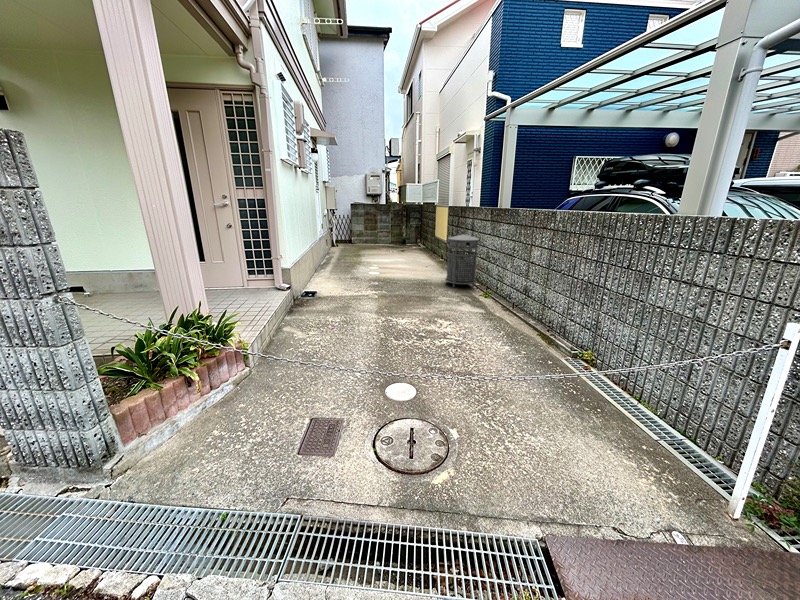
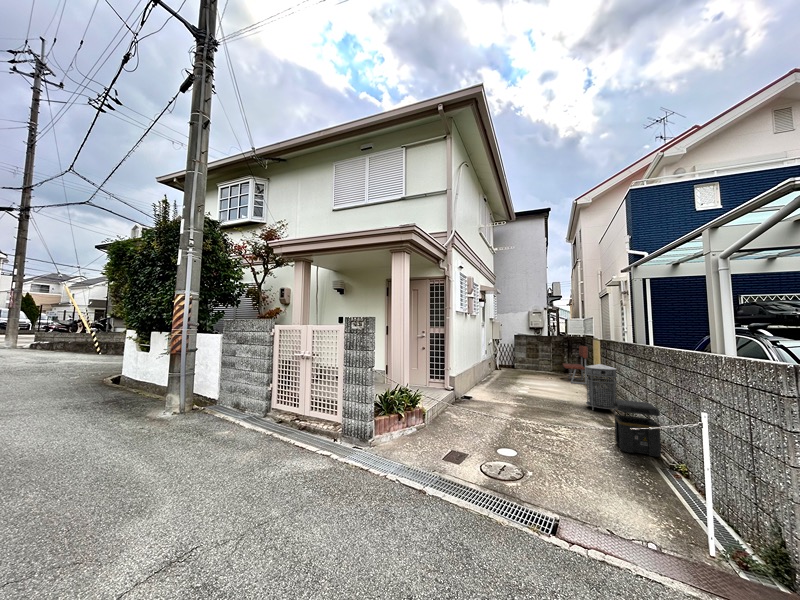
bench: none [405,214,431,255] -> present [563,346,588,384]
toolbox: none [504,281,562,343] -> present [613,400,661,457]

